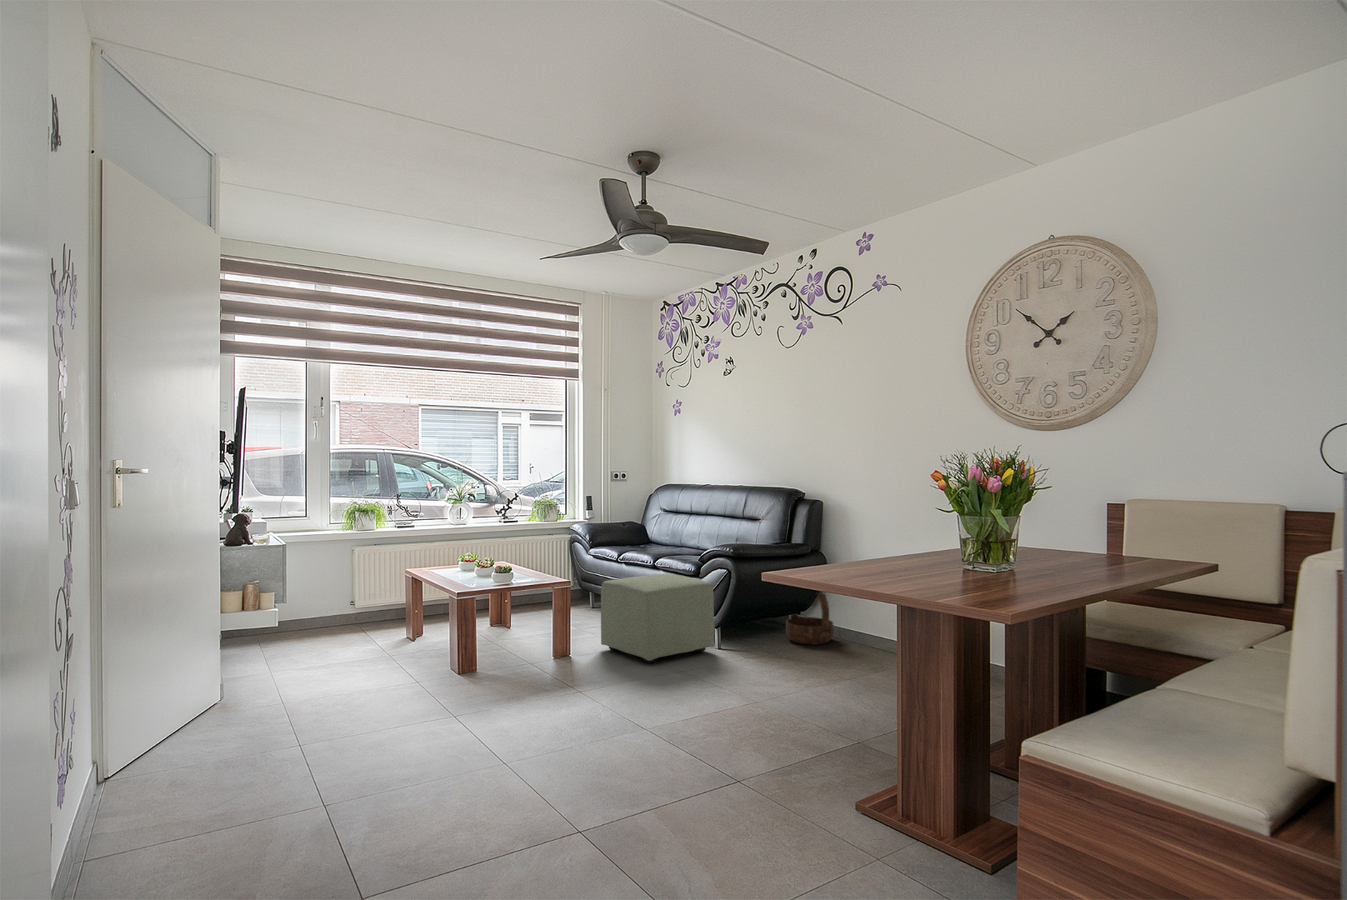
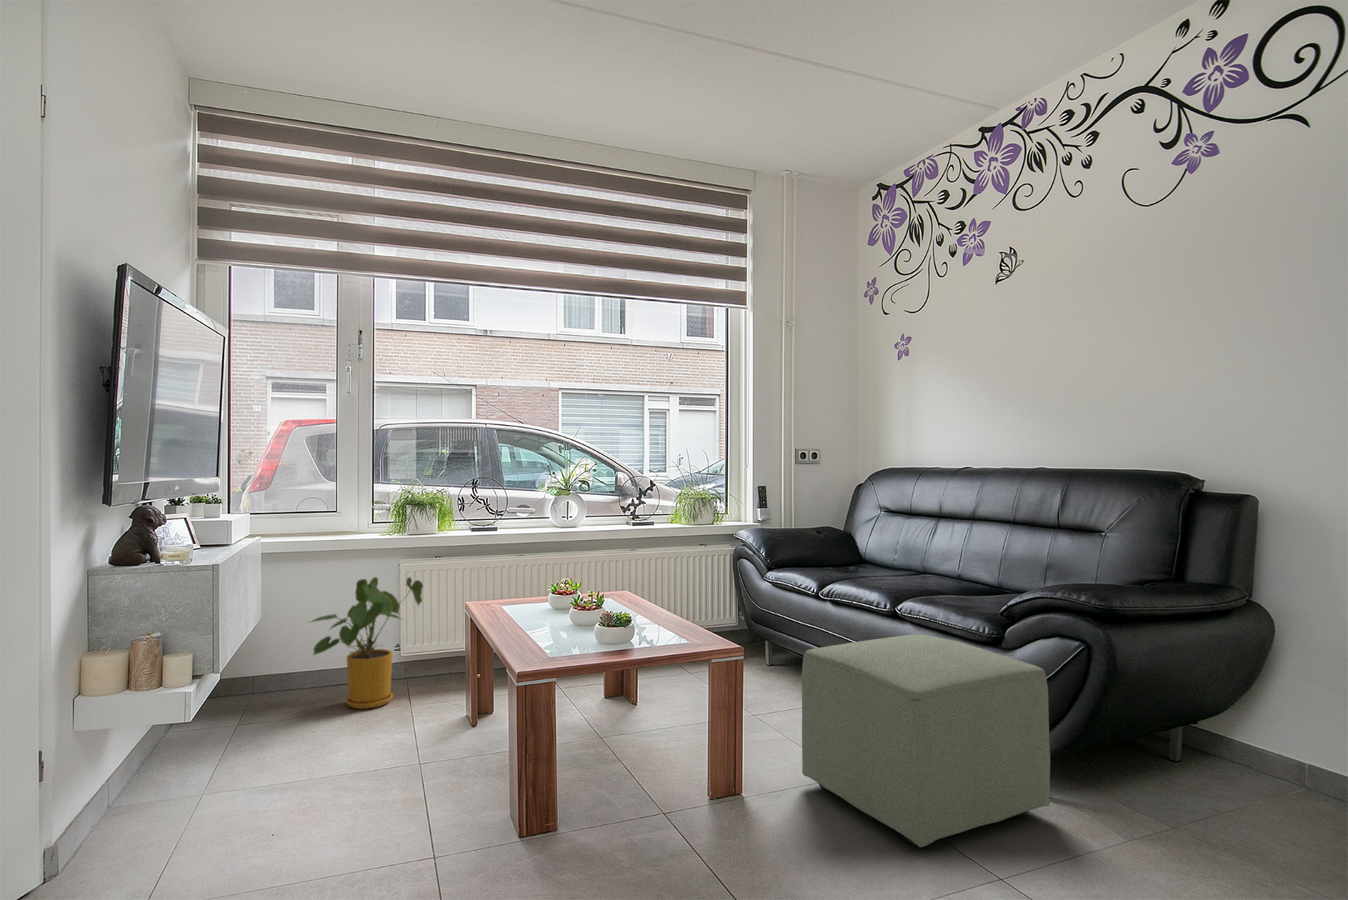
house plant: none [305,557,372,637] -> present [312,577,423,709]
basket: present [786,594,834,644] -> none [1184,658,1309,808]

